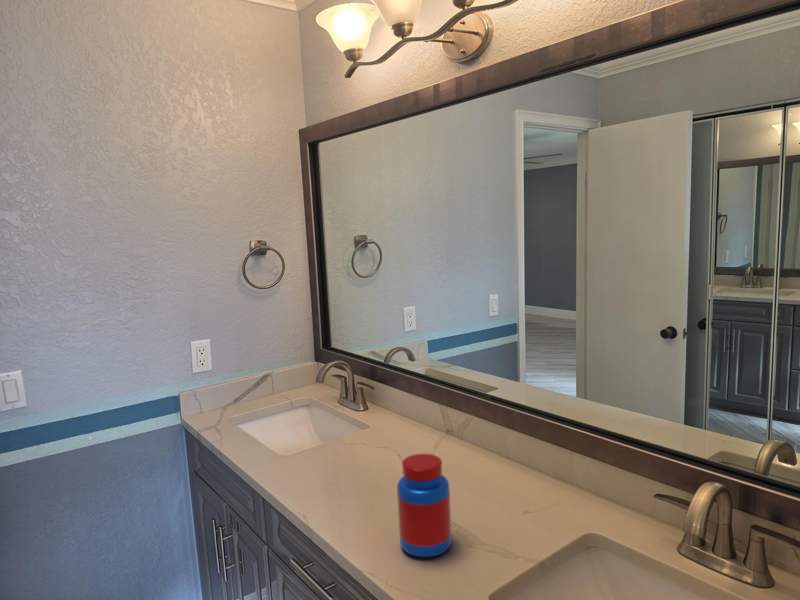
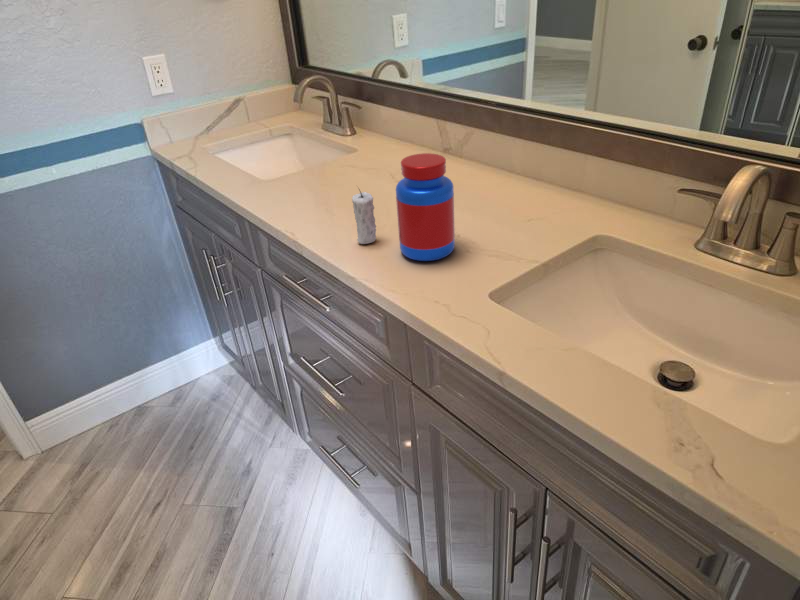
candle: none [358,478,379,534] -> present [352,192,376,244]

